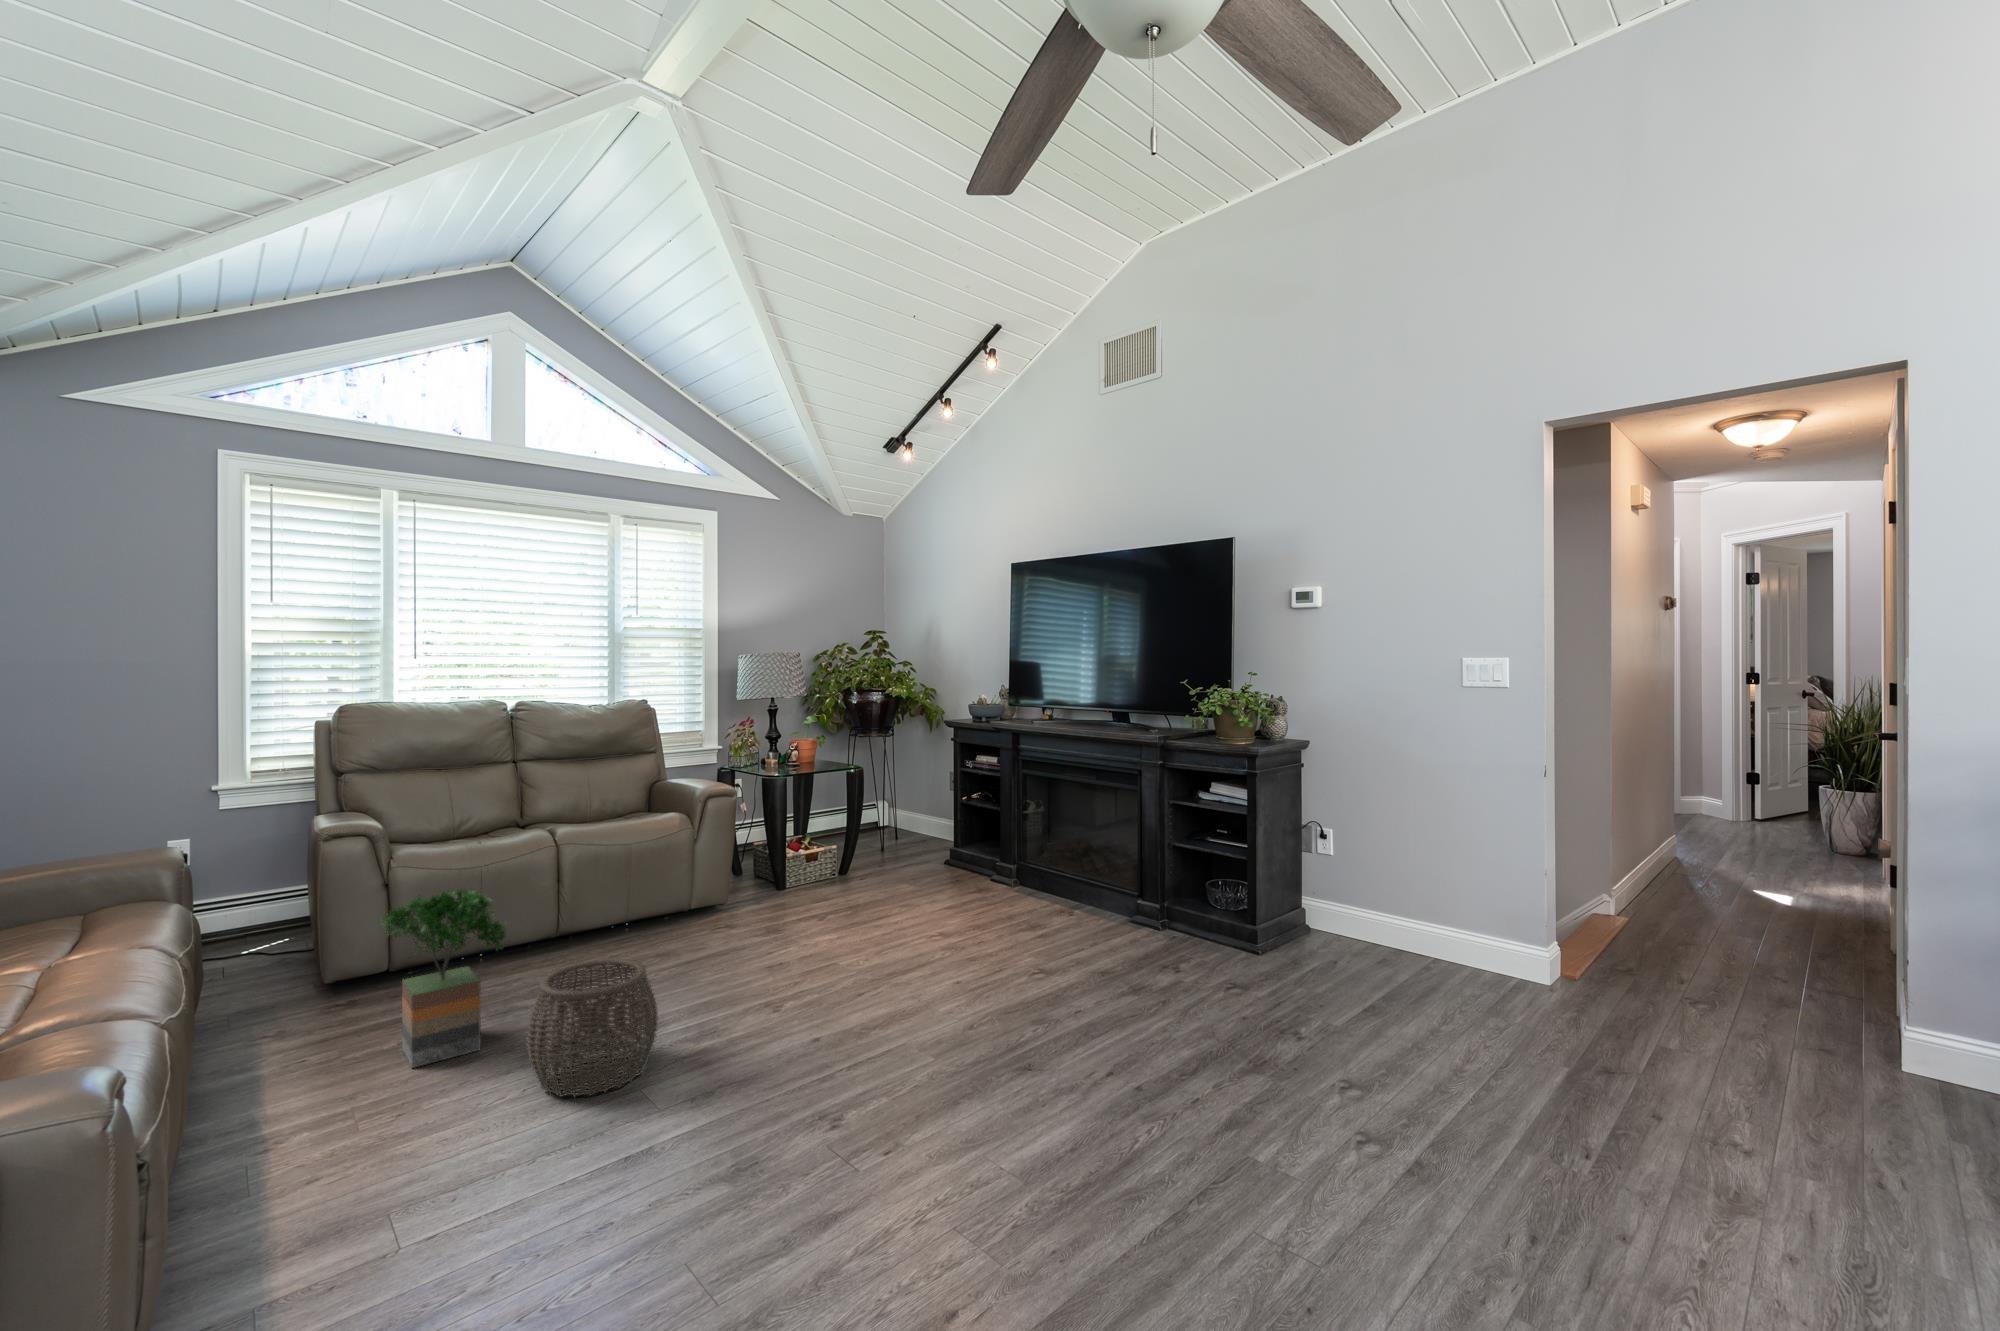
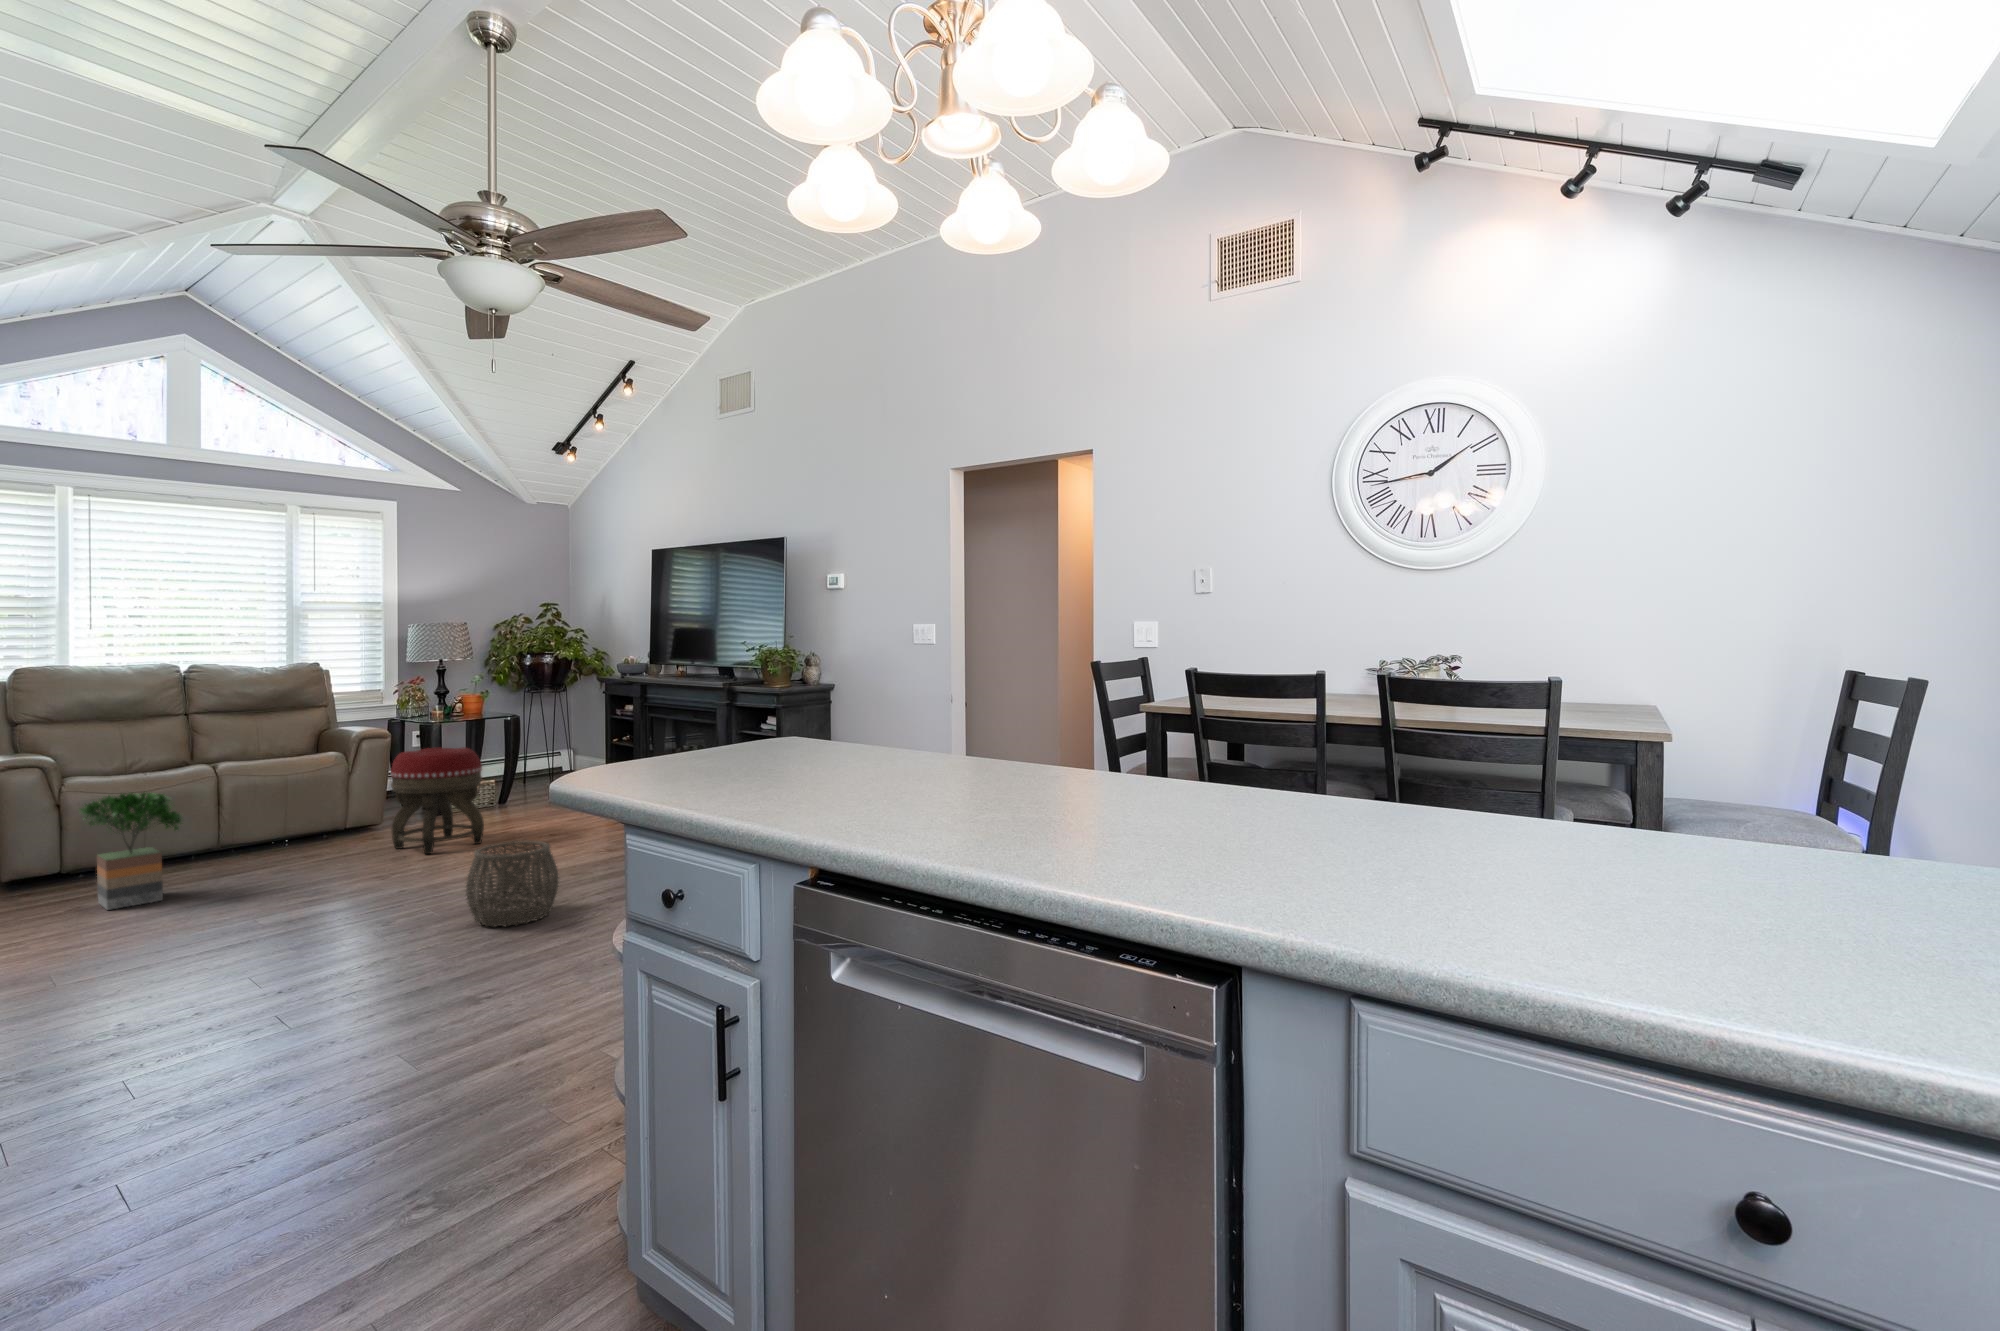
footstool: none [744,818,855,971] -> present [391,747,484,854]
woven basket: present [527,959,658,1097] -> present [466,841,559,927]

